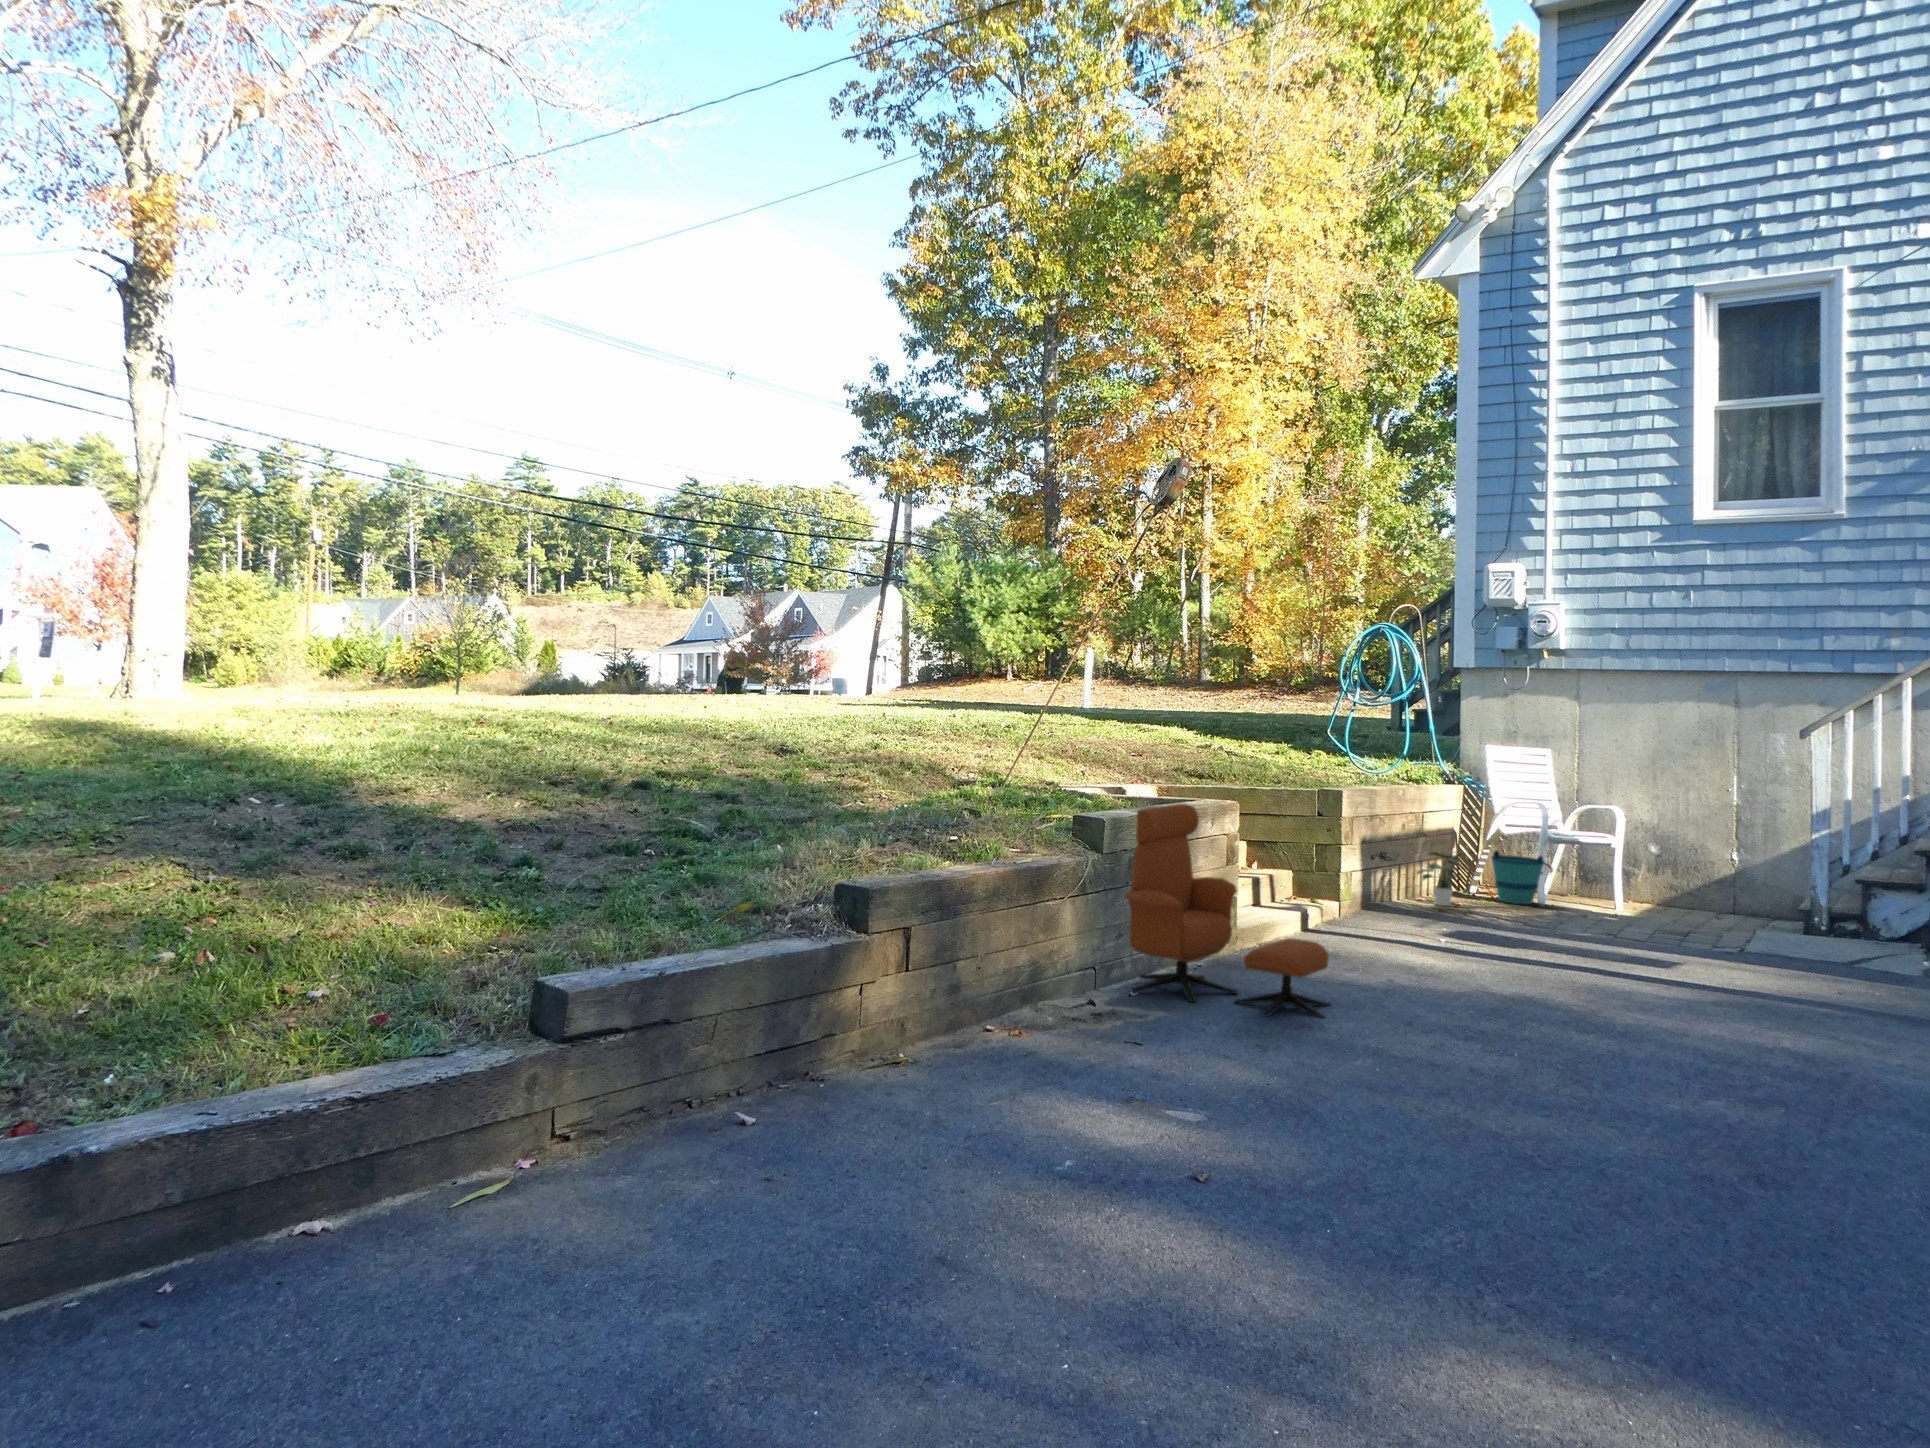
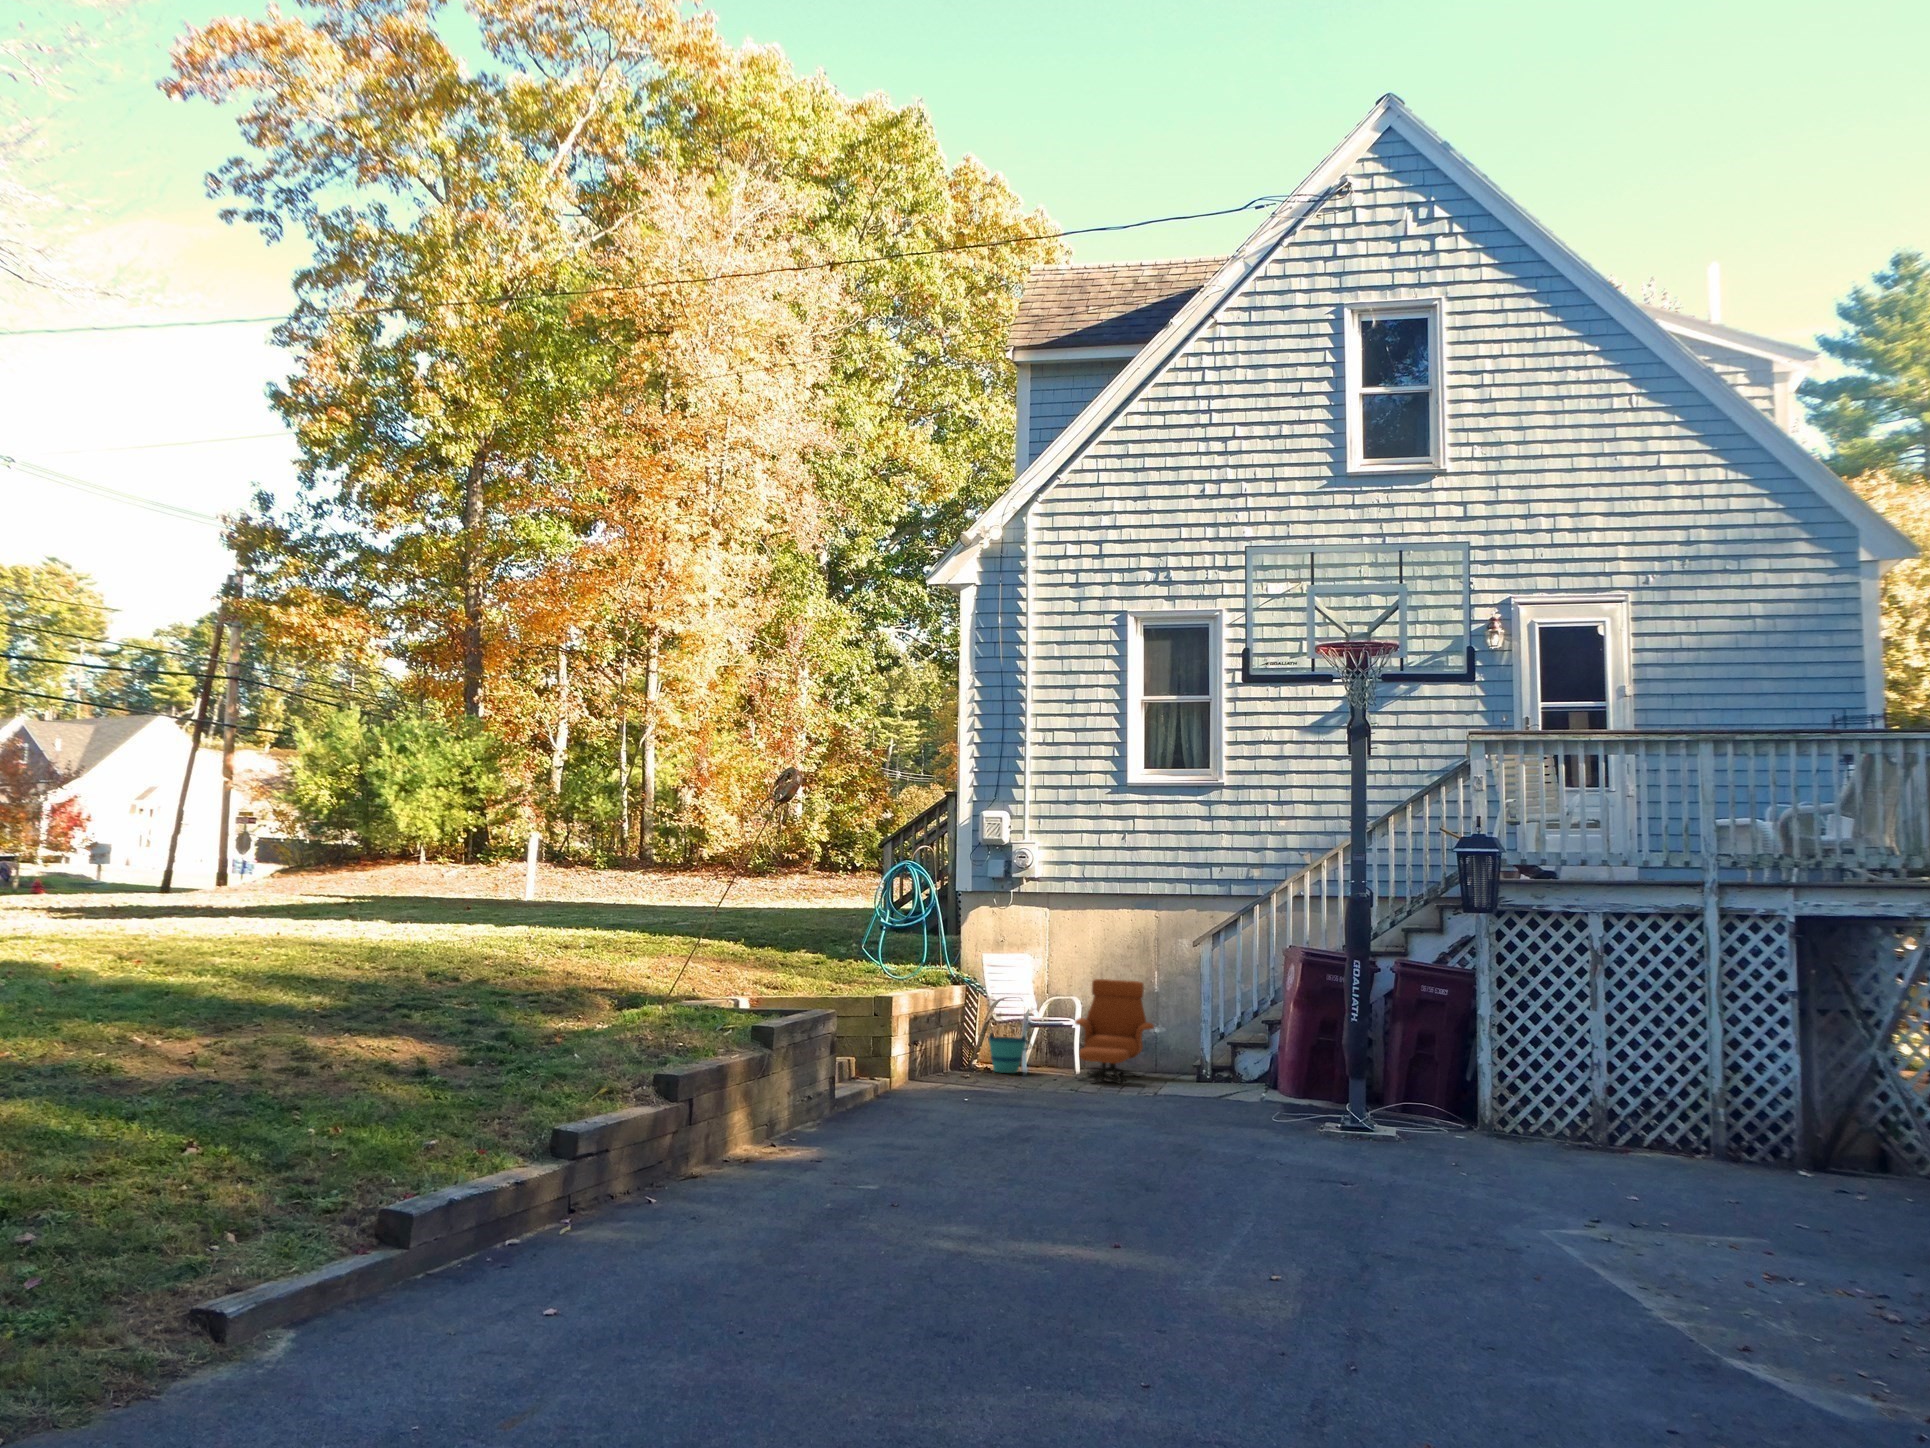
lounge chair: present [1125,804,1331,1018] -> present [1075,979,1154,1084]
potted plant: present [1418,846,1466,906] -> none [935,1031,974,1076]

